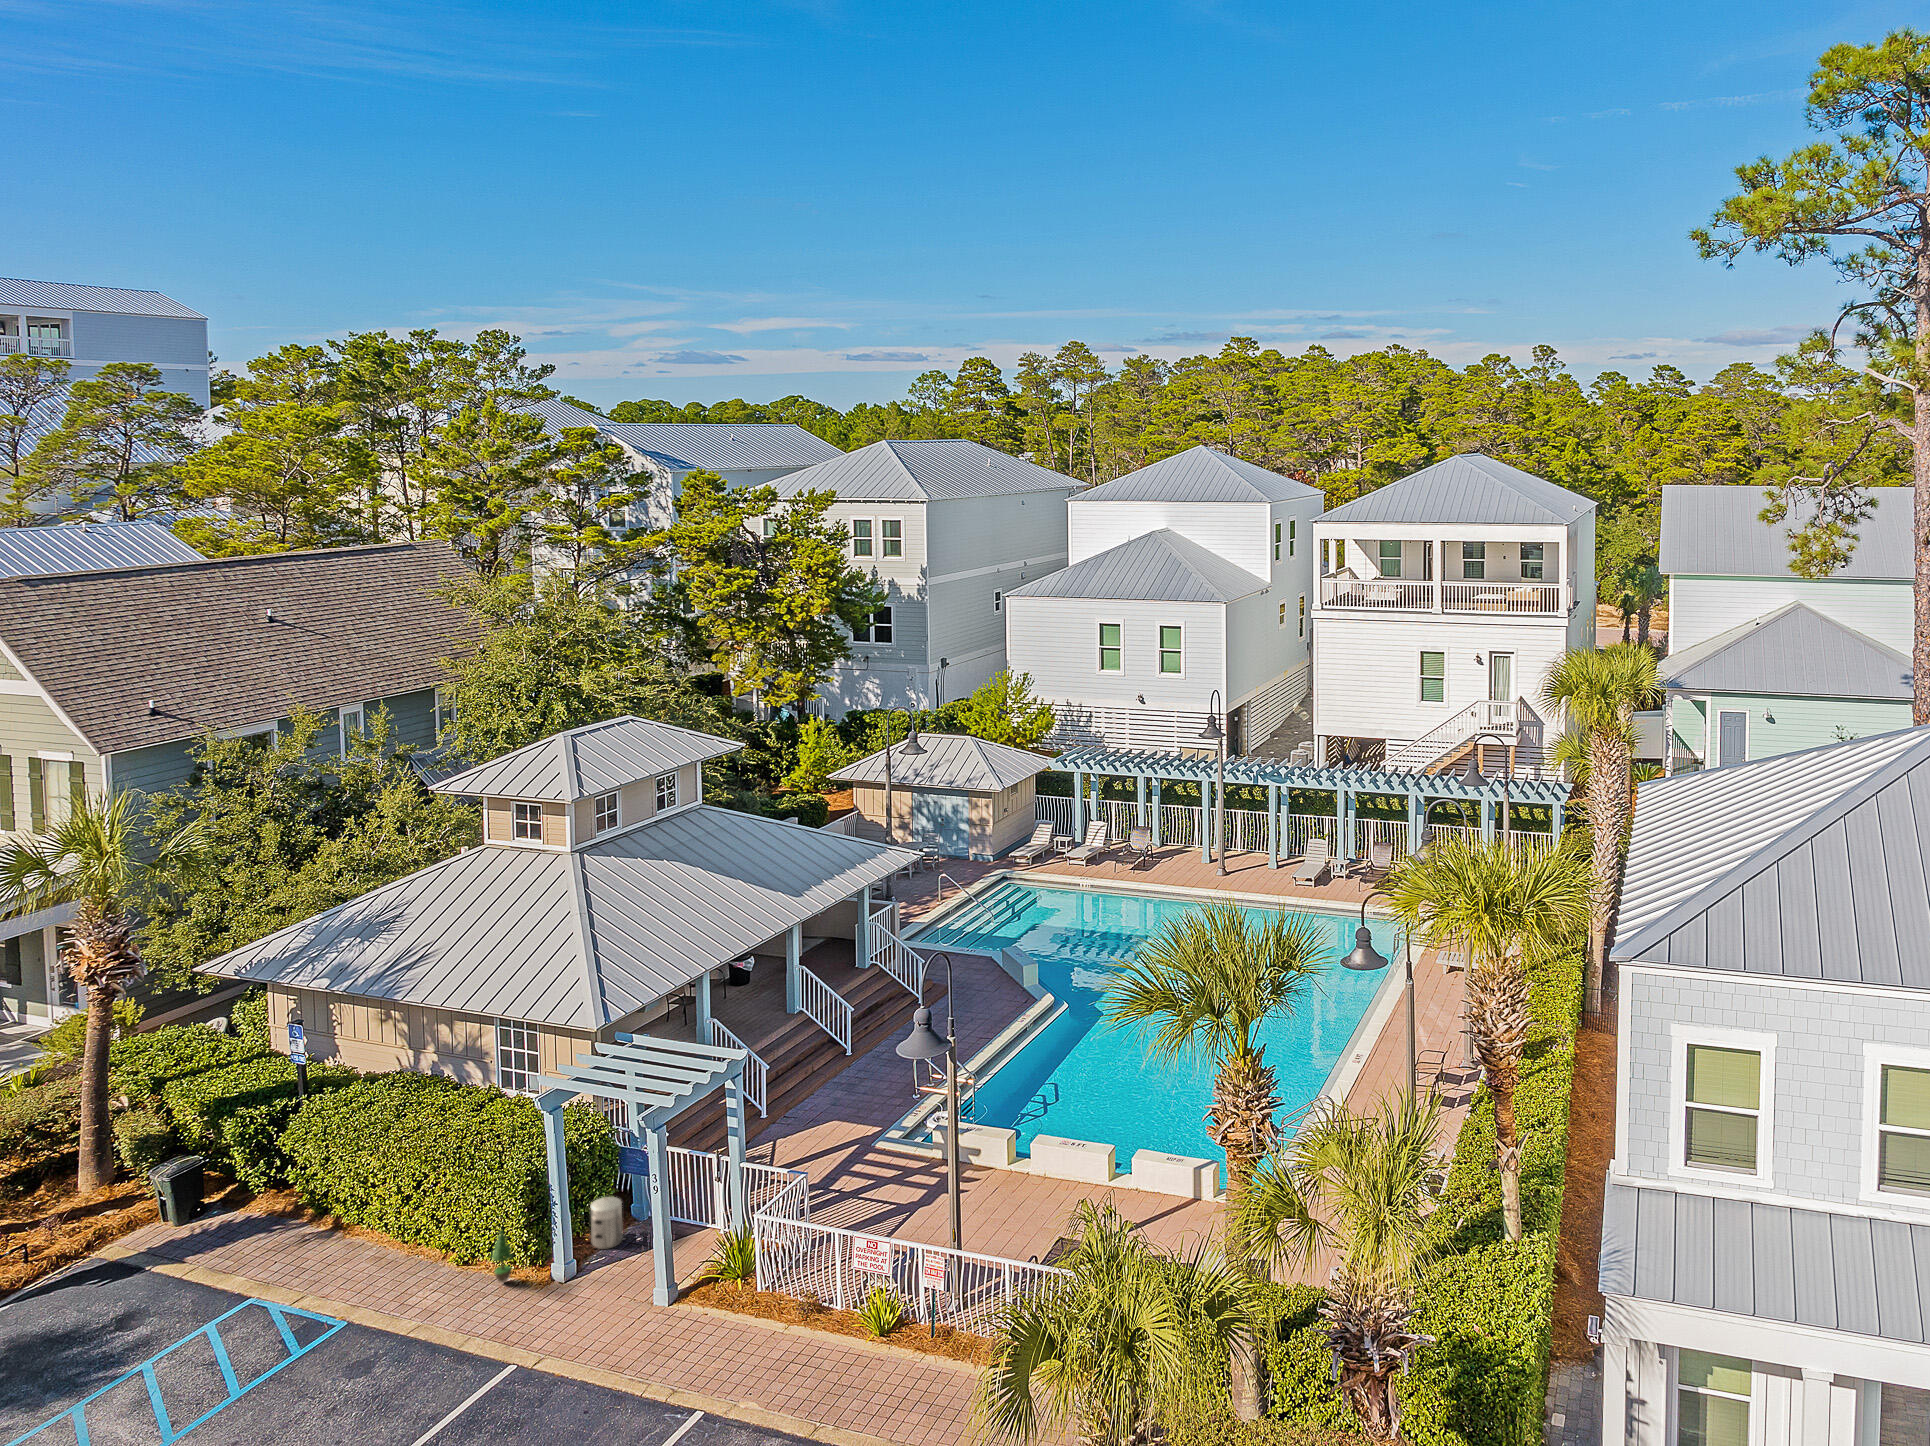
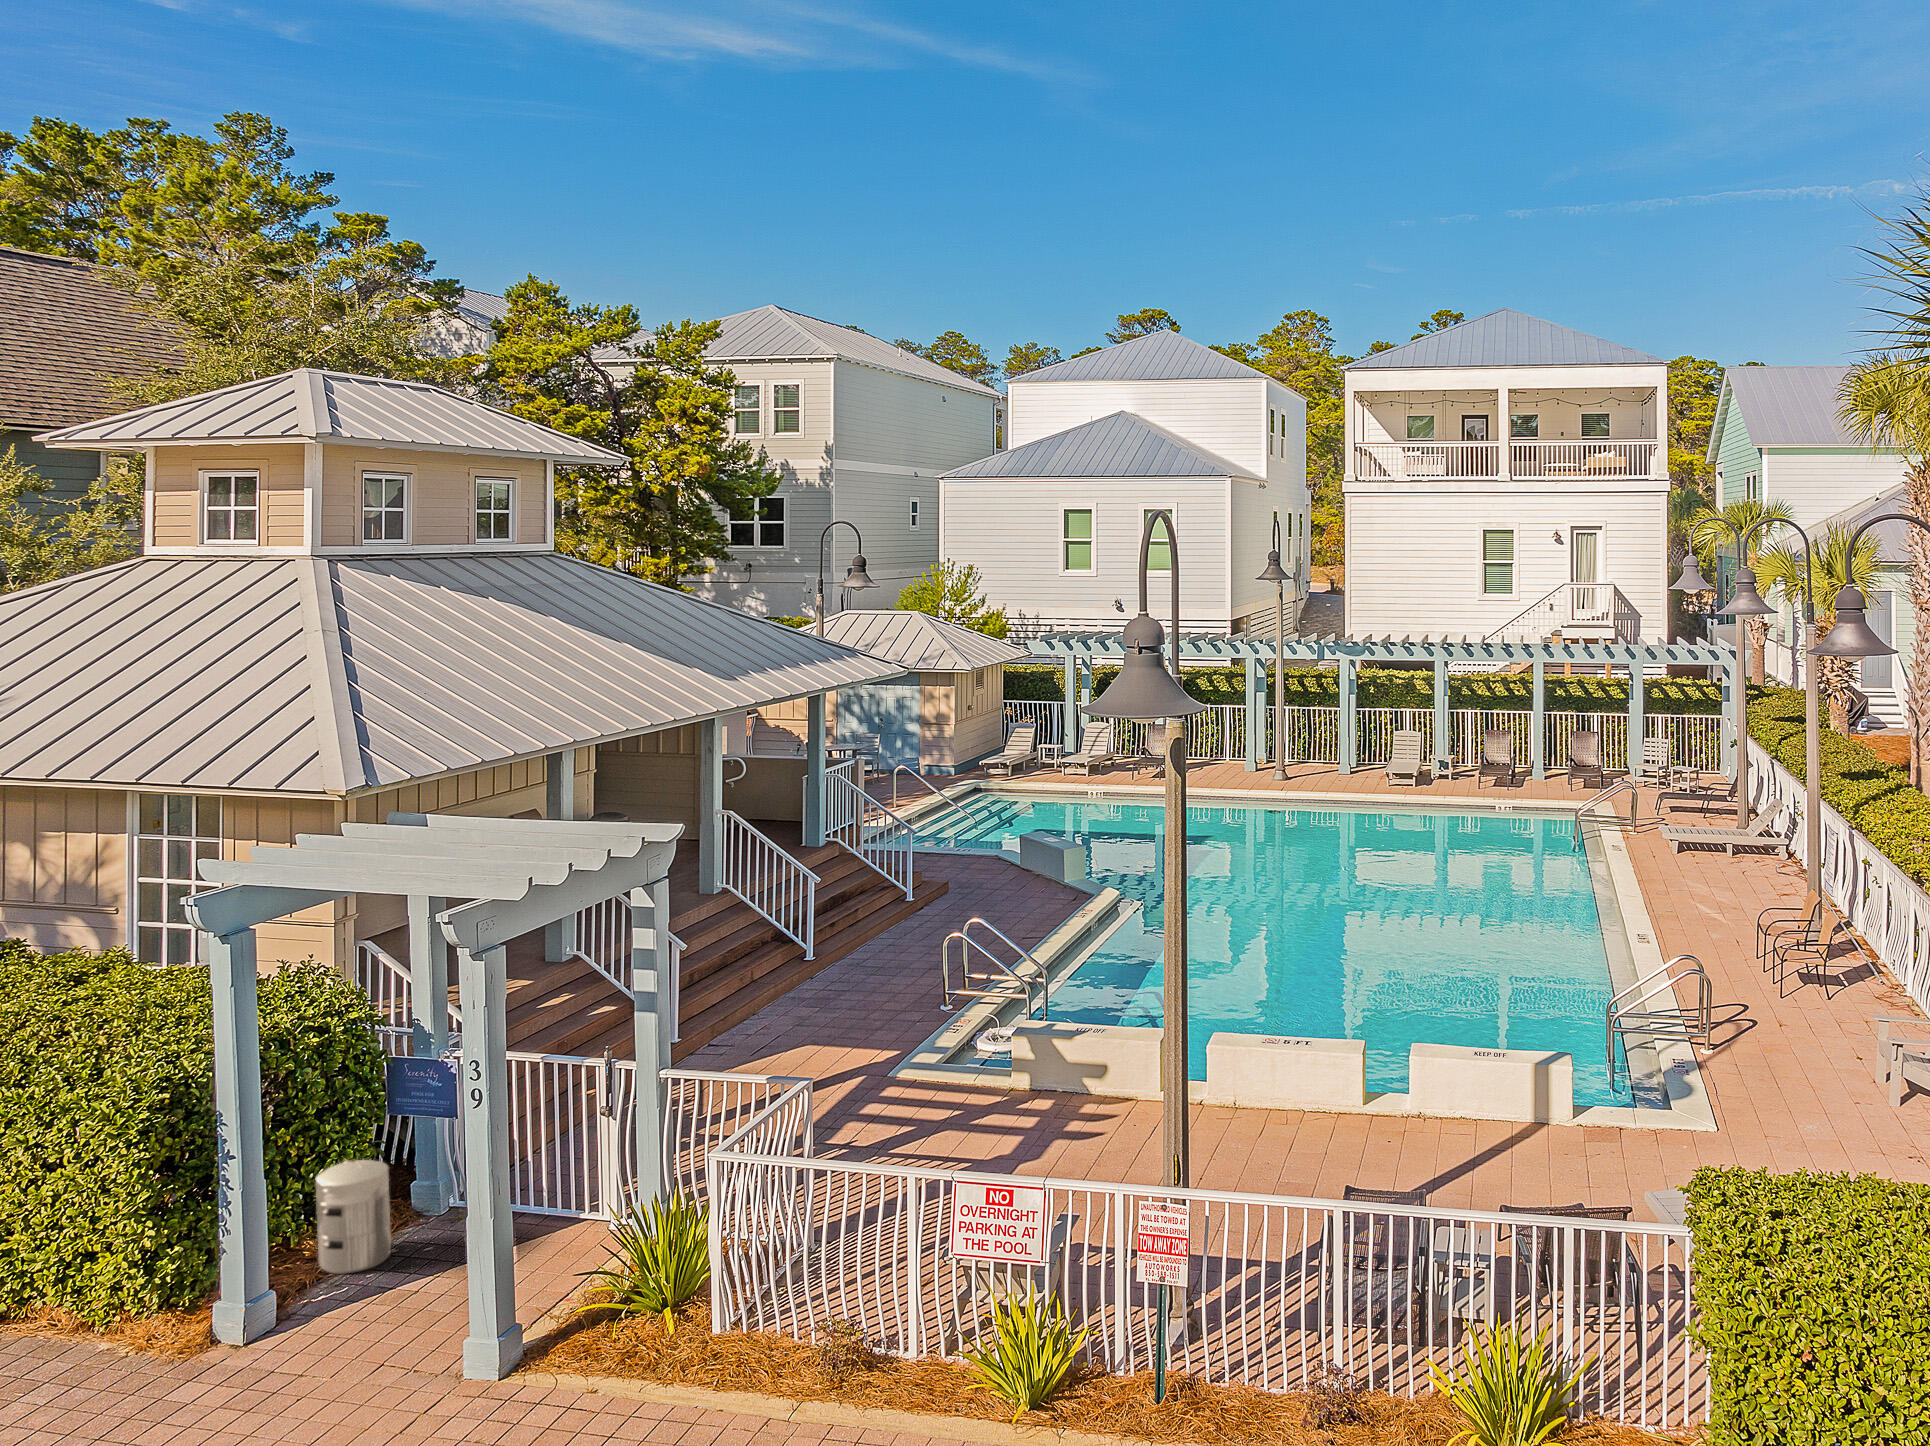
potted tree: present [492,1229,513,1282] -> none [58,1218,117,1355]

